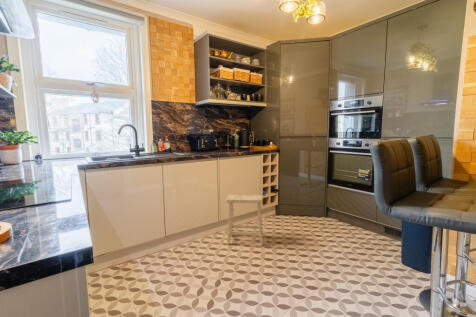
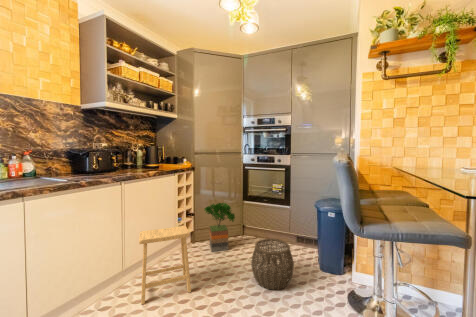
potted tree: none [285,182,314,226] -> present [205,203,235,252]
woven basket: none [315,217,358,262] -> present [251,238,294,290]

